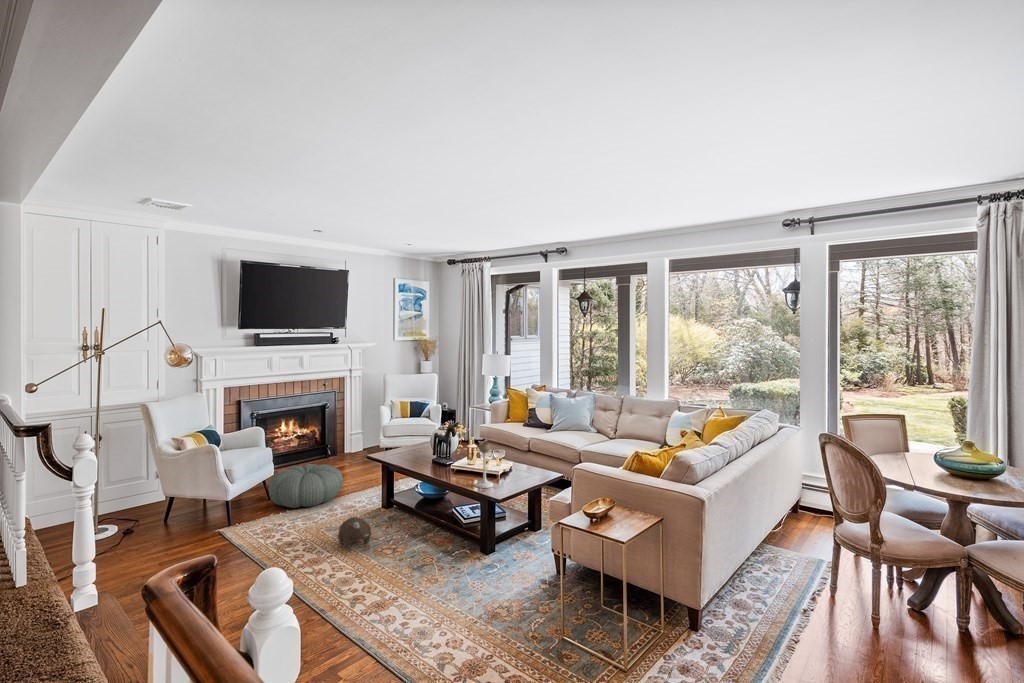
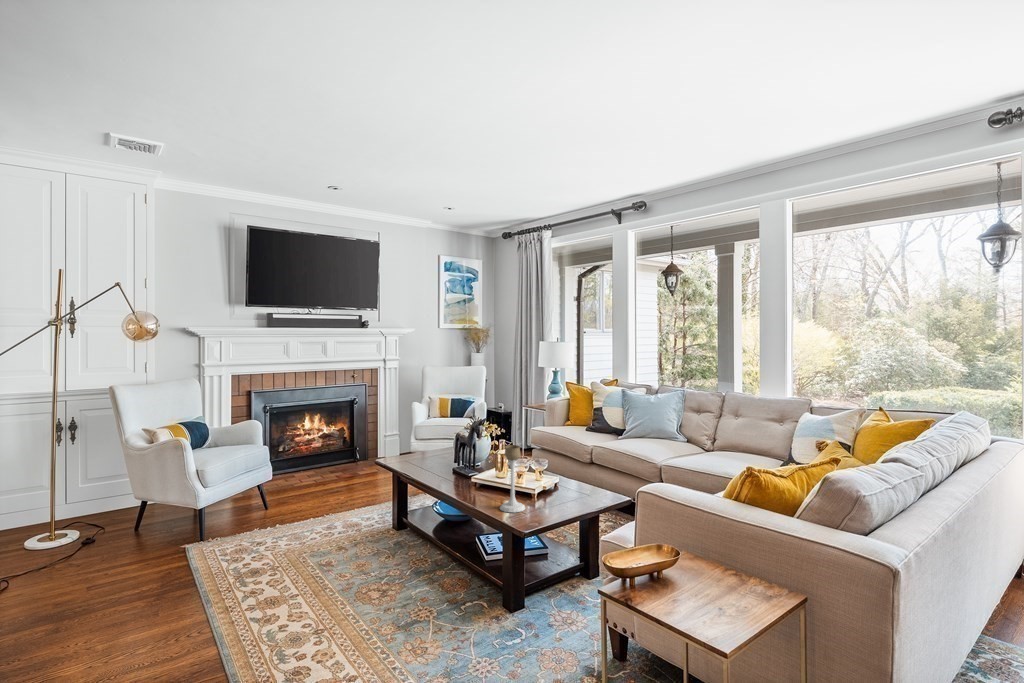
pouf: present [269,464,343,508] -> none [259,468,353,522]
plush toy: present [338,517,372,550] -> none [315,542,358,588]

